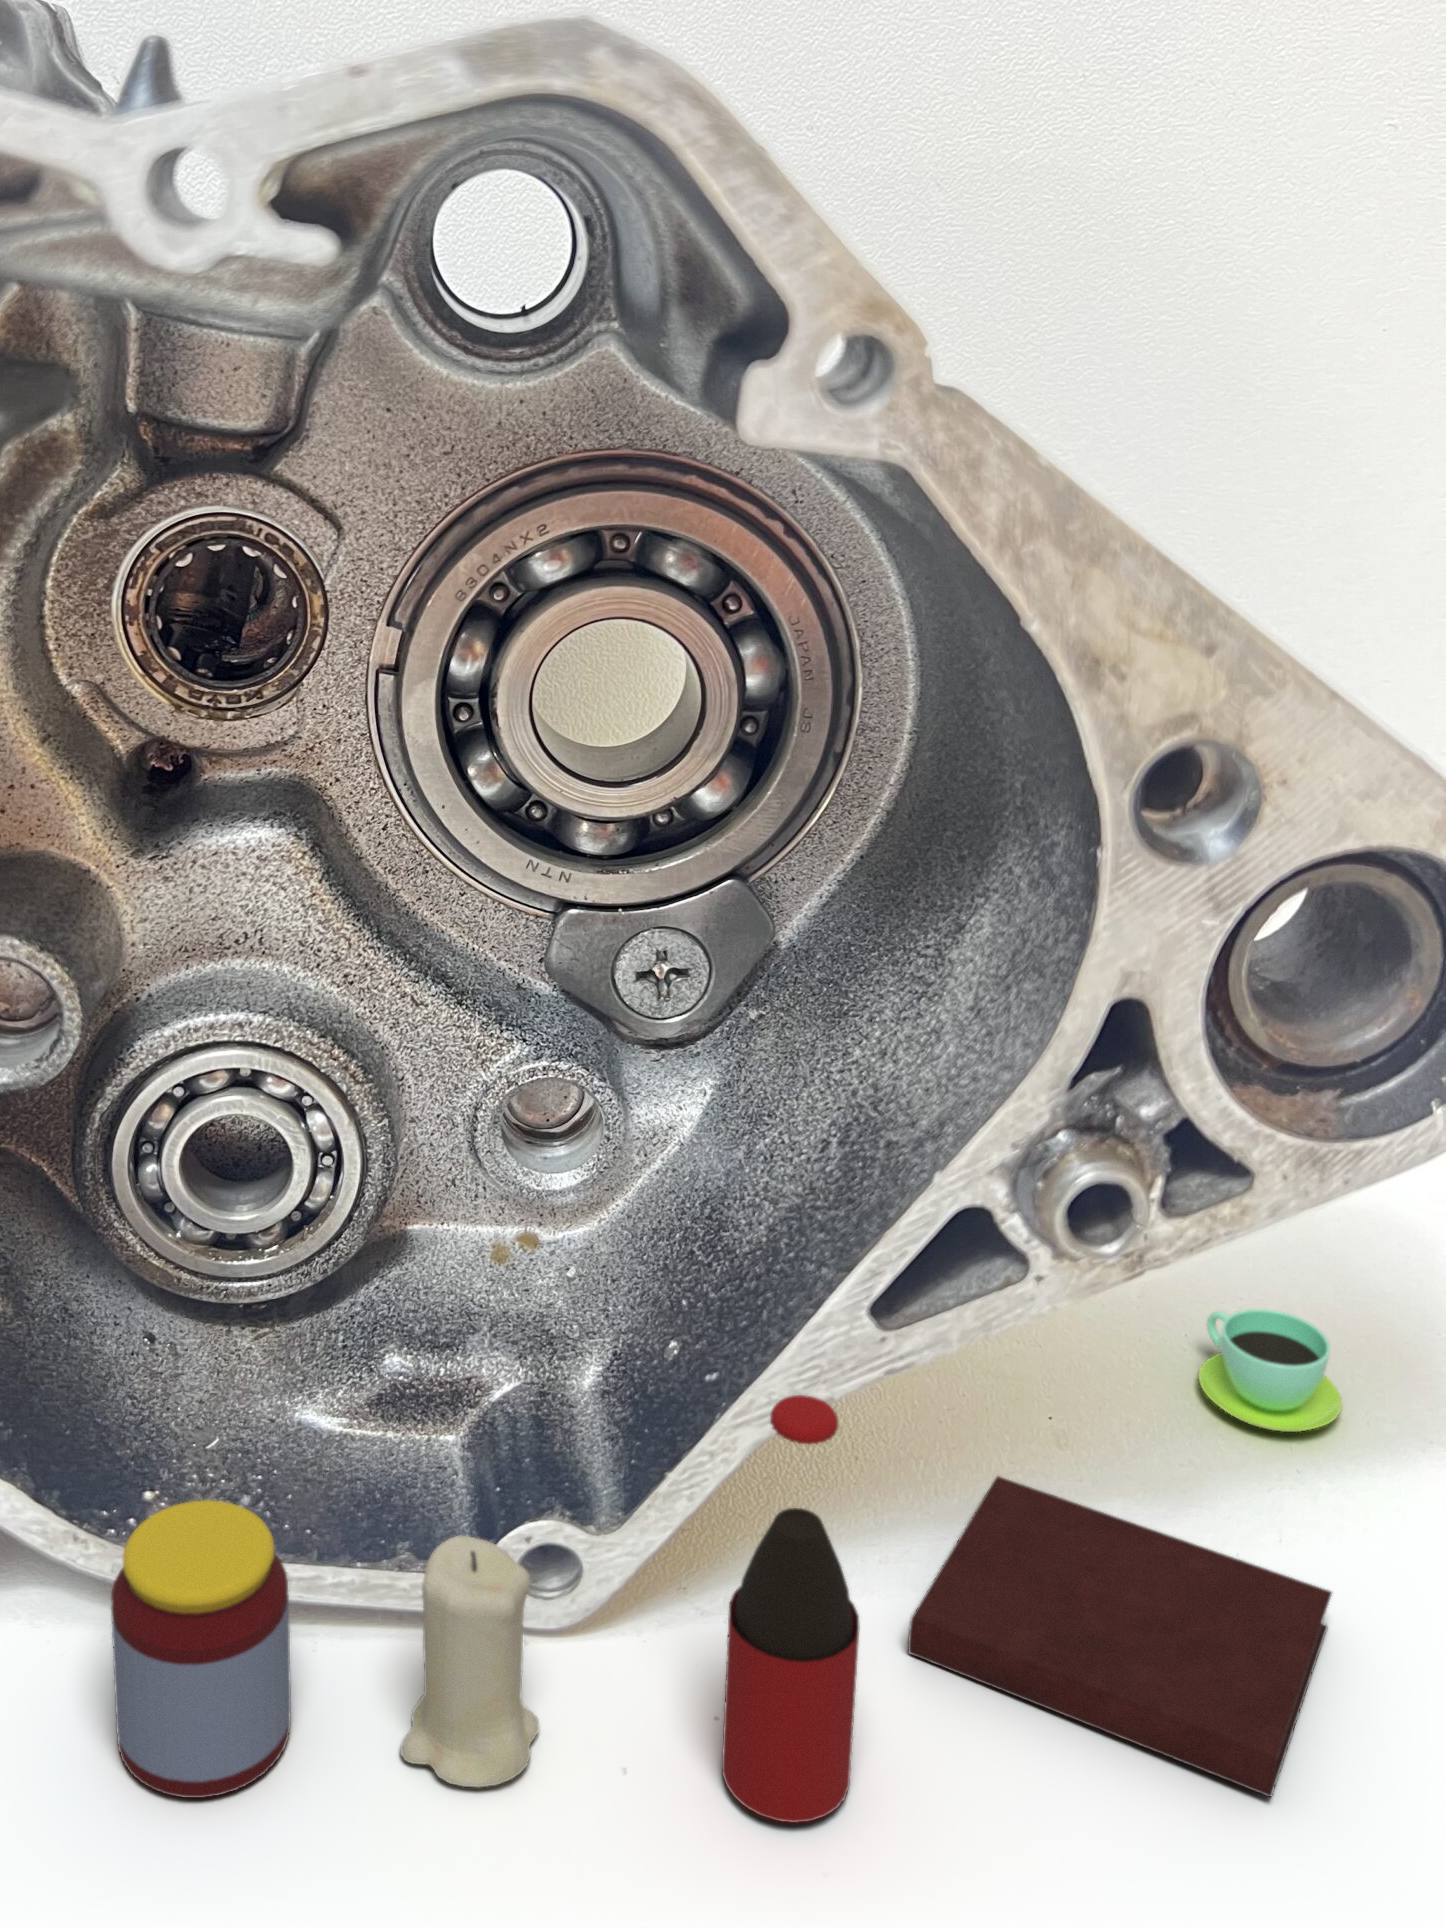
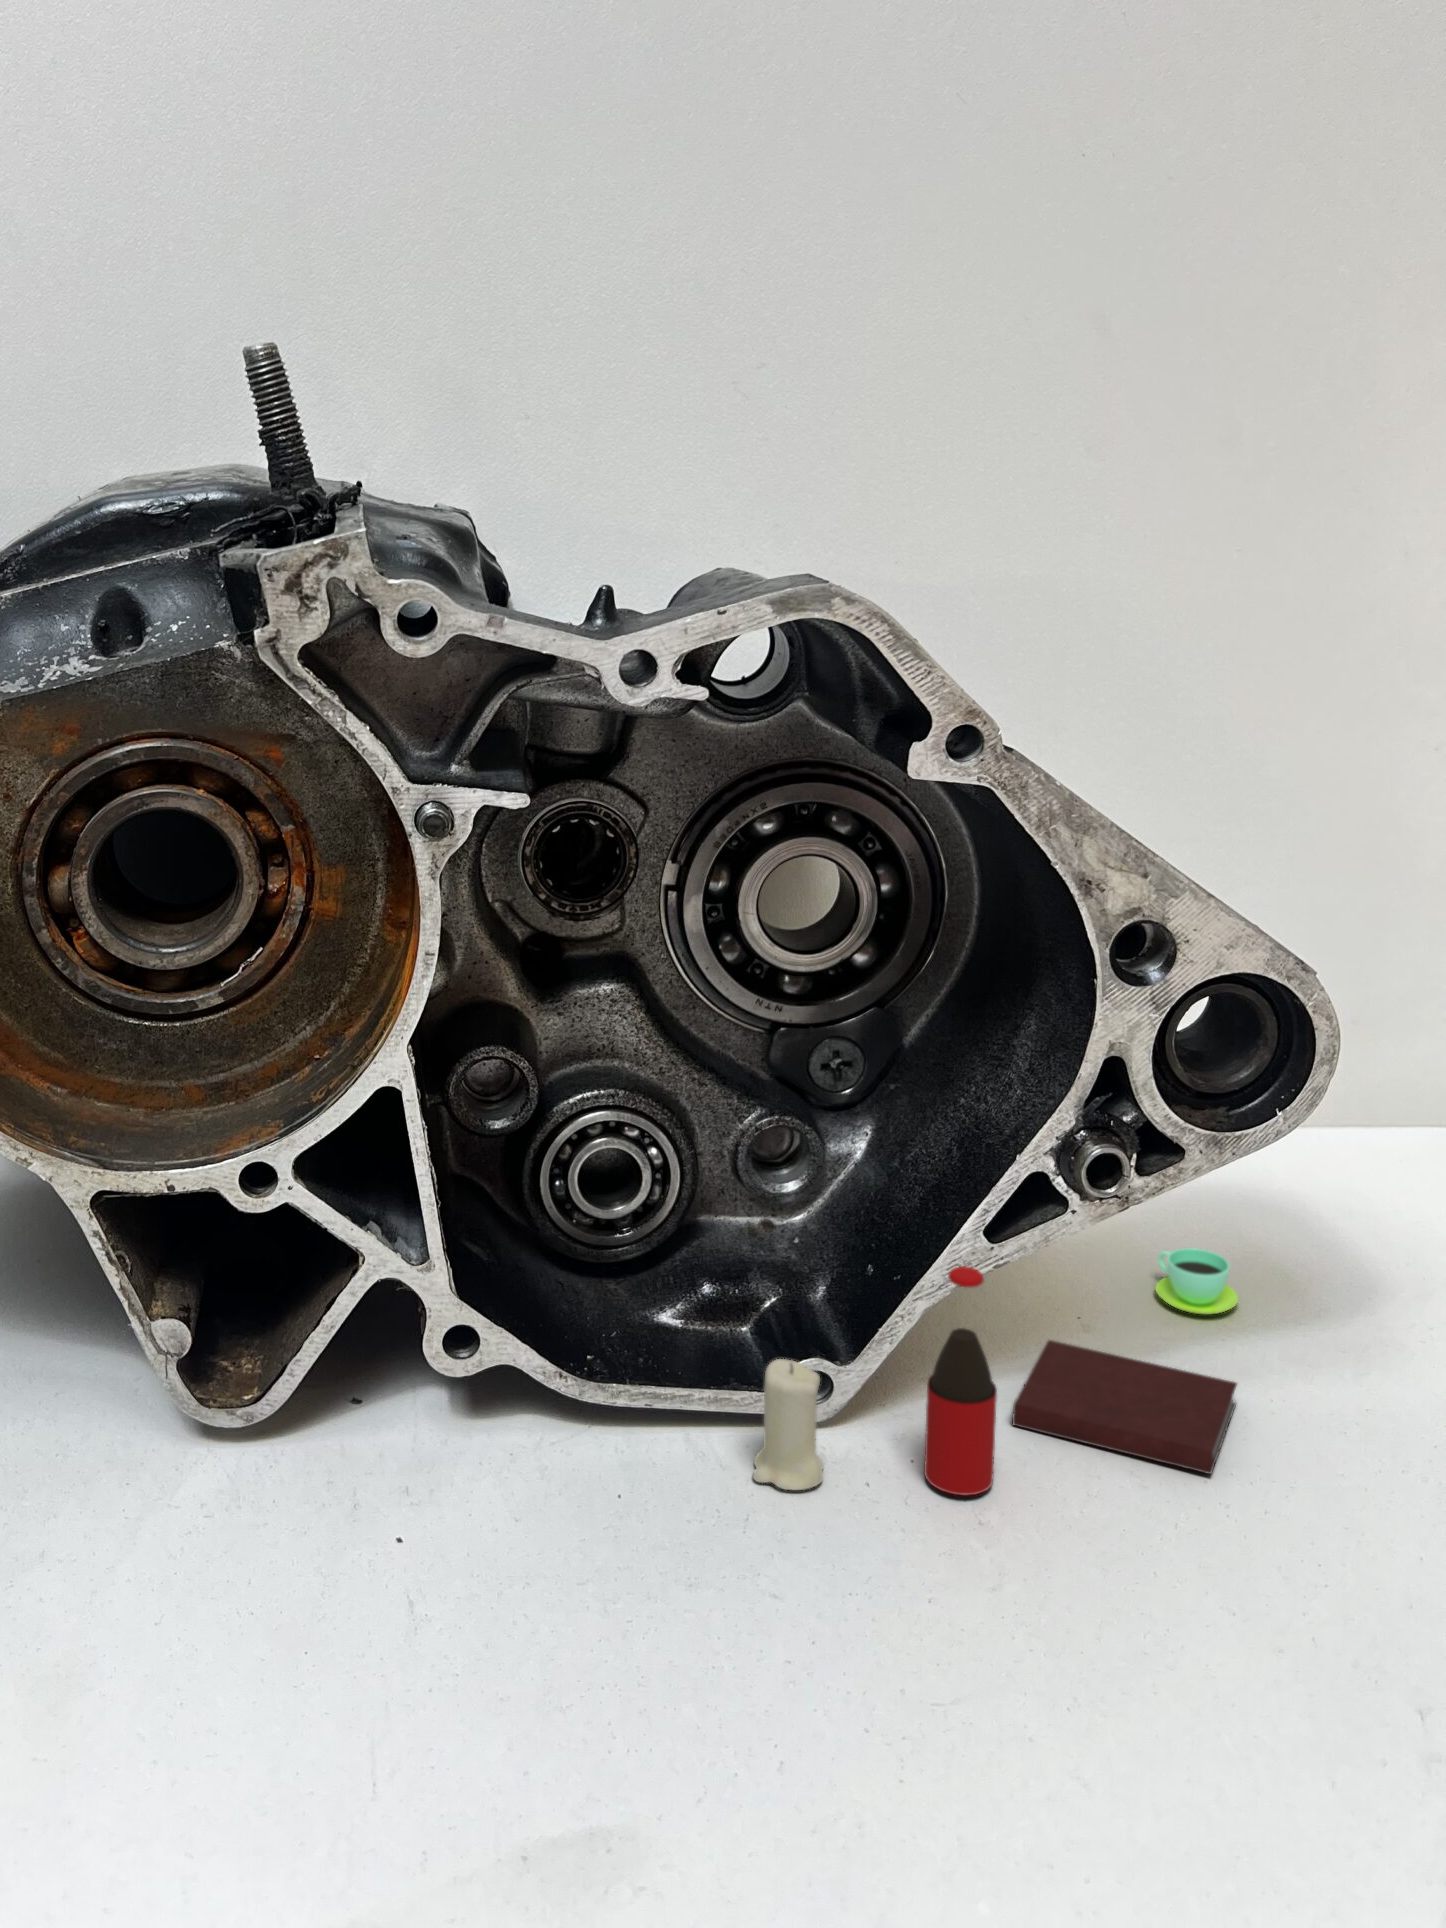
jar: present [111,1500,291,1798] -> none [599,1348,693,1502]

